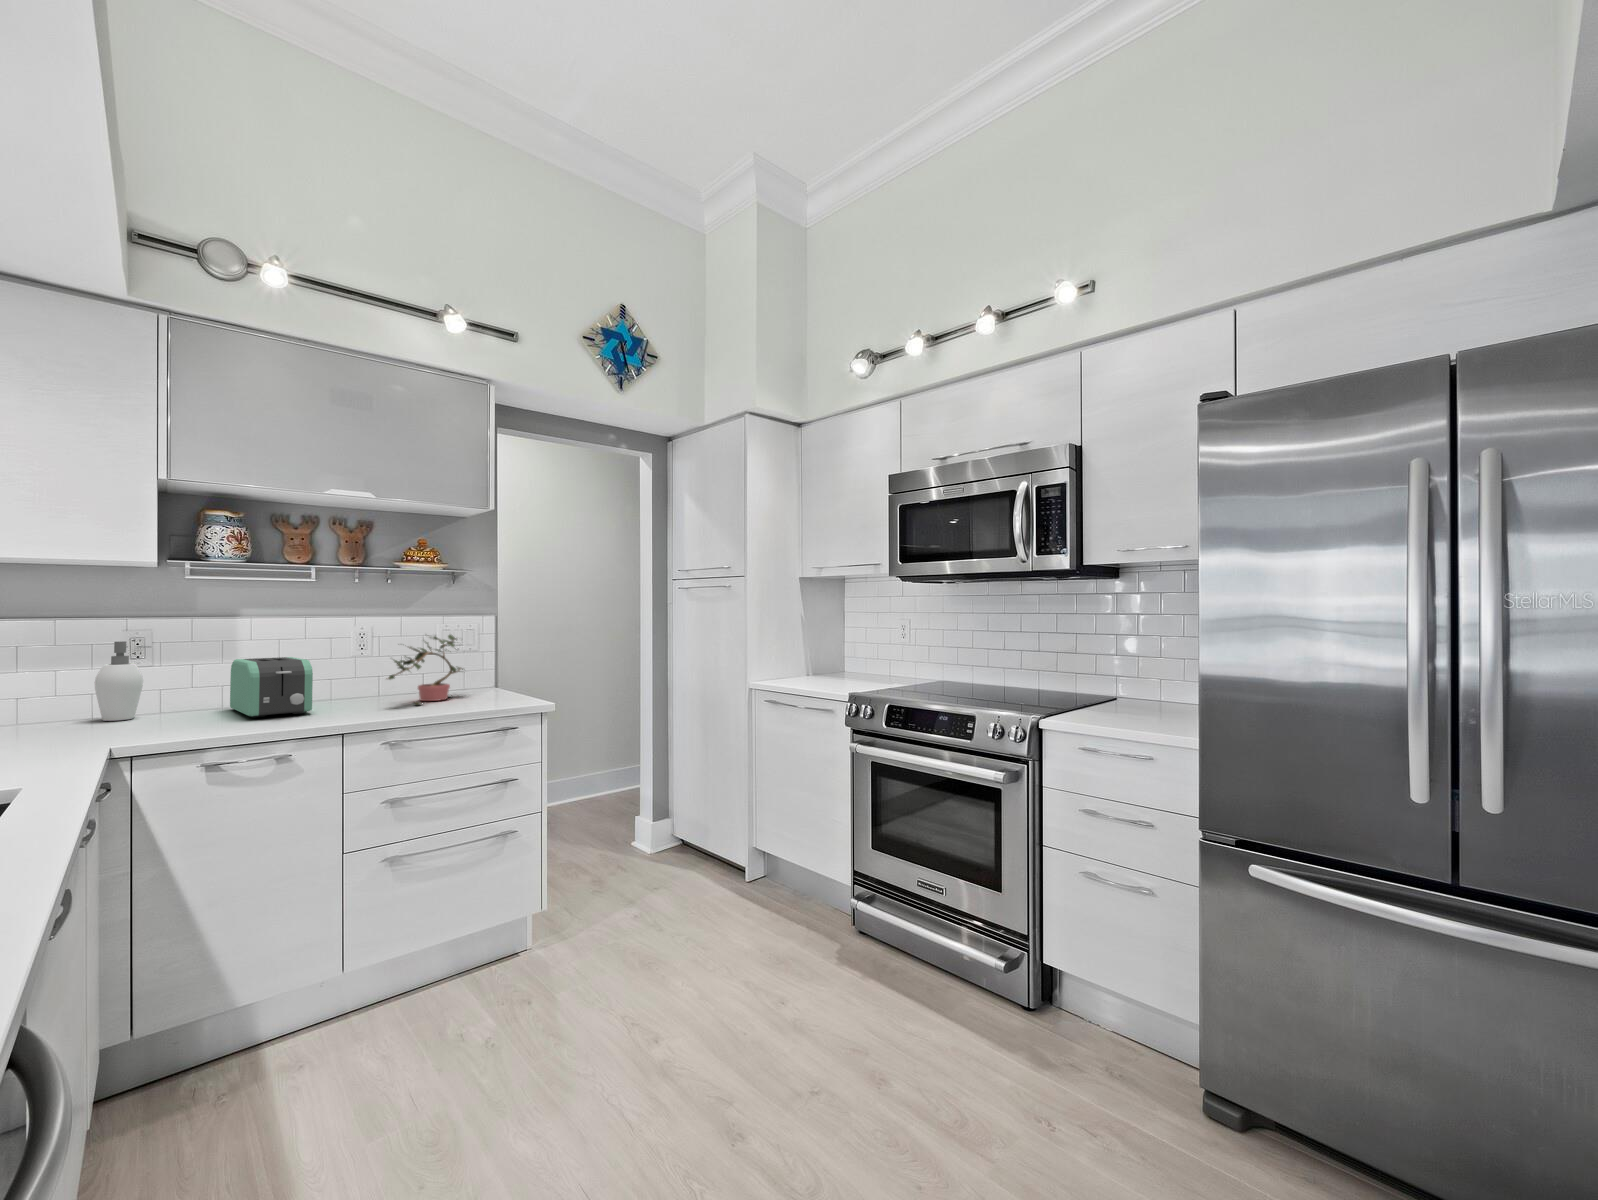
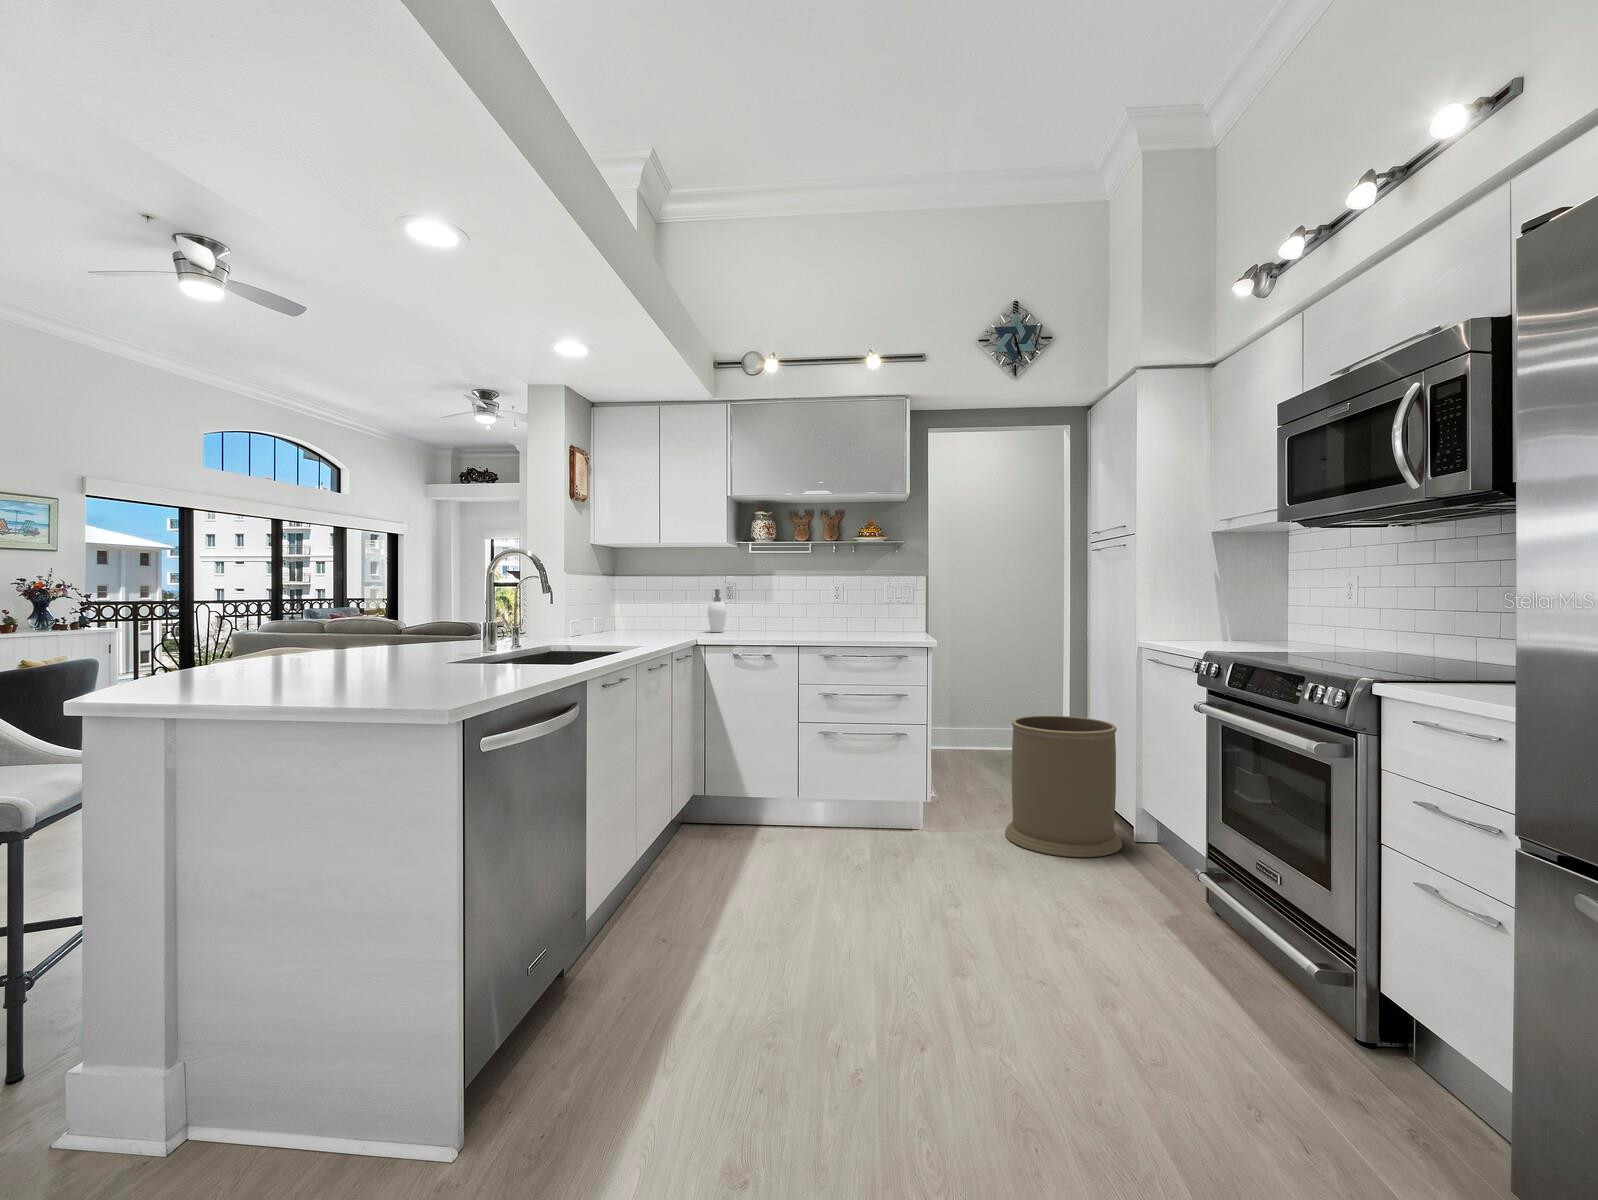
potted plant: present [388,635,463,704] -> none [834,587,893,636]
toaster: present [230,657,313,718] -> none [764,601,796,635]
trash can: none [633,770,758,942] -> present [1005,716,1122,857]

